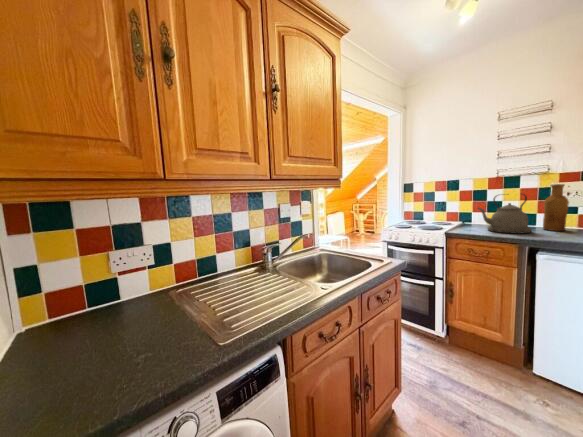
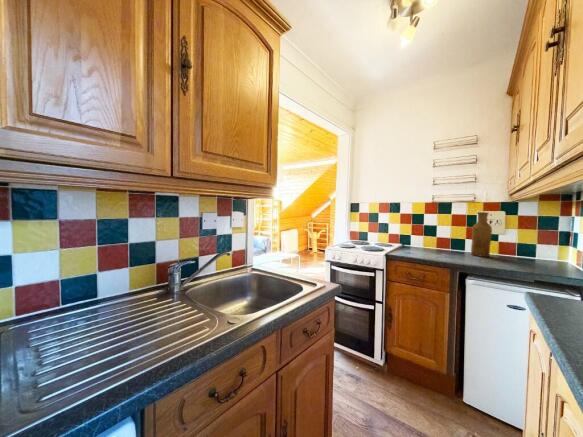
kettle: present [478,195,531,234] -> none [415,219,462,258]

